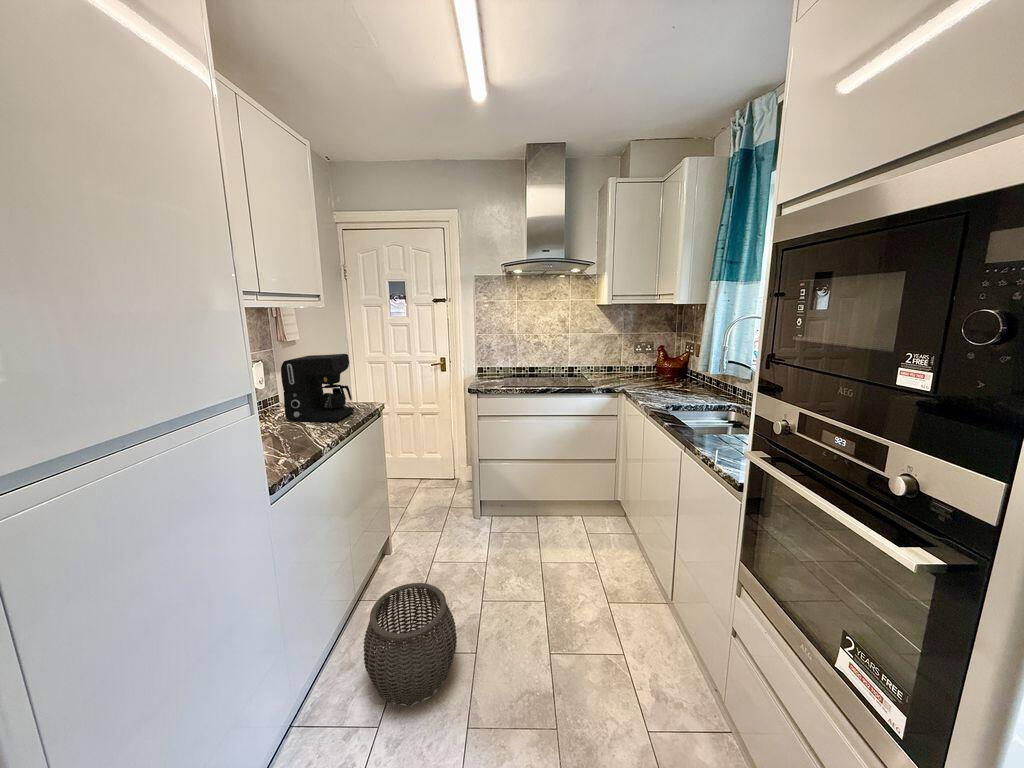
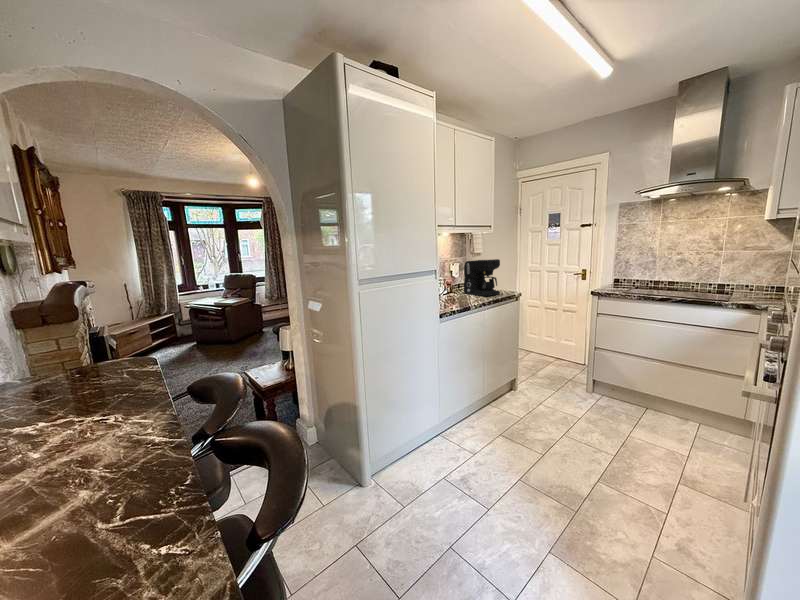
woven basket: present [363,583,457,706] -> none [473,391,527,452]

